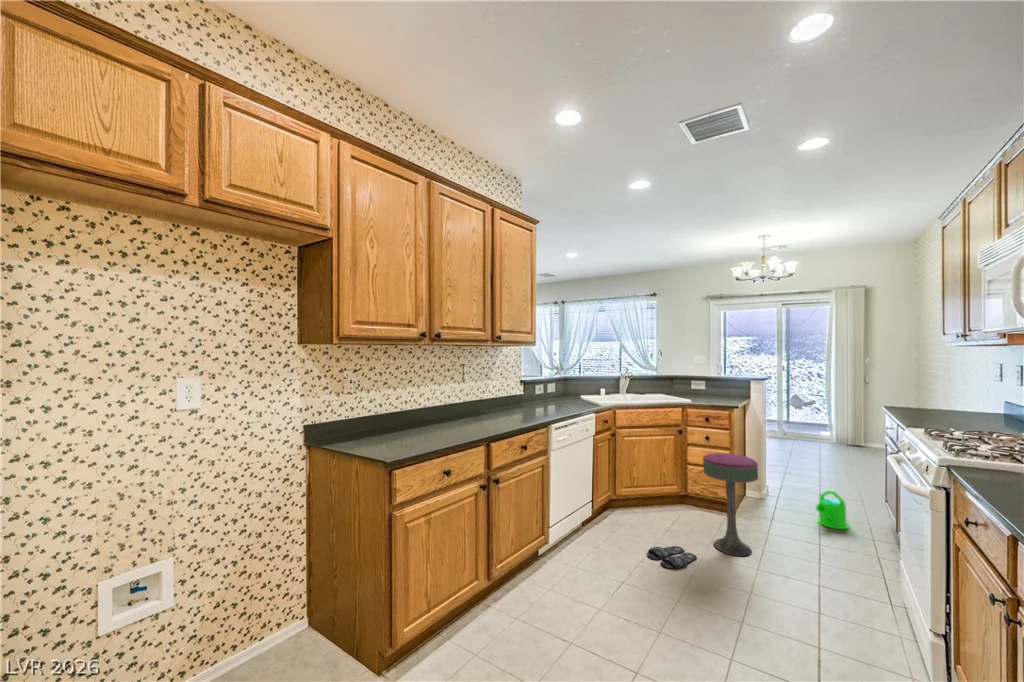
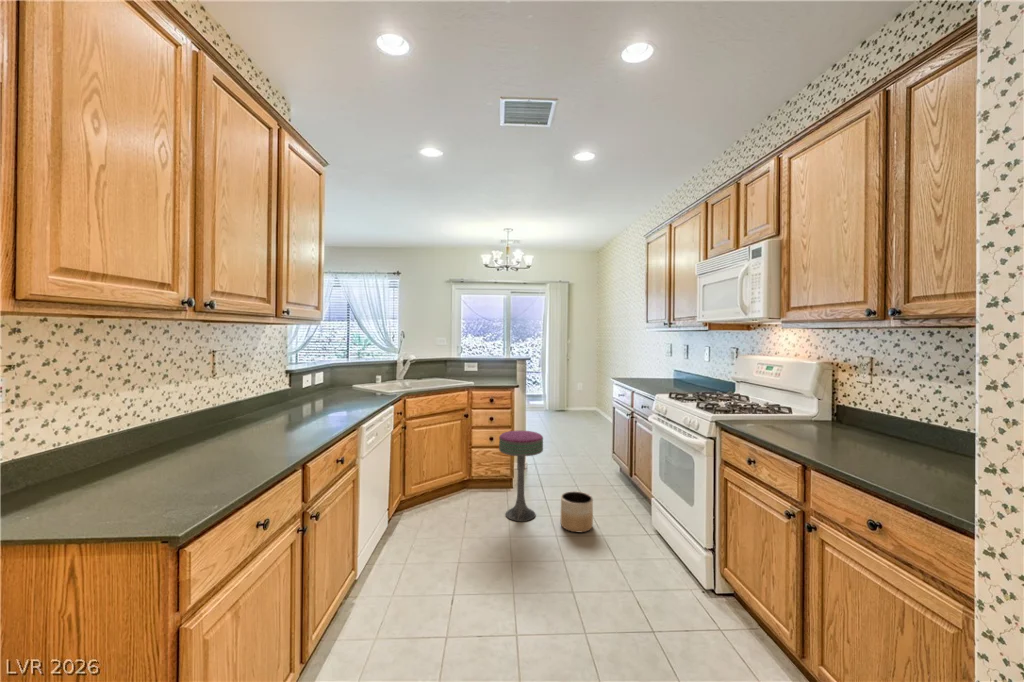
watering can: present [816,490,849,529] -> none [561,448,581,478]
planter: none [778,536,827,591] -> present [560,491,593,532]
slippers: present [648,546,697,569] -> none [458,528,500,553]

